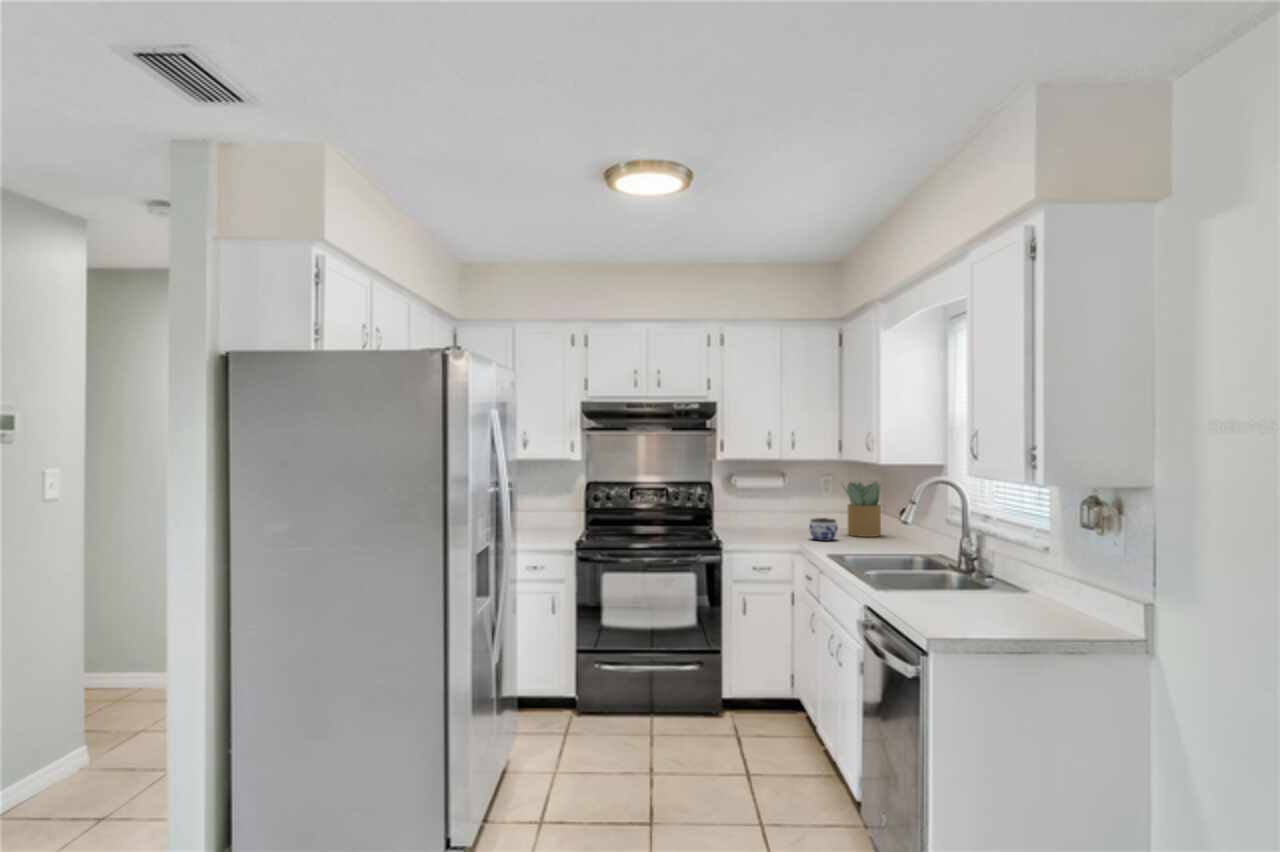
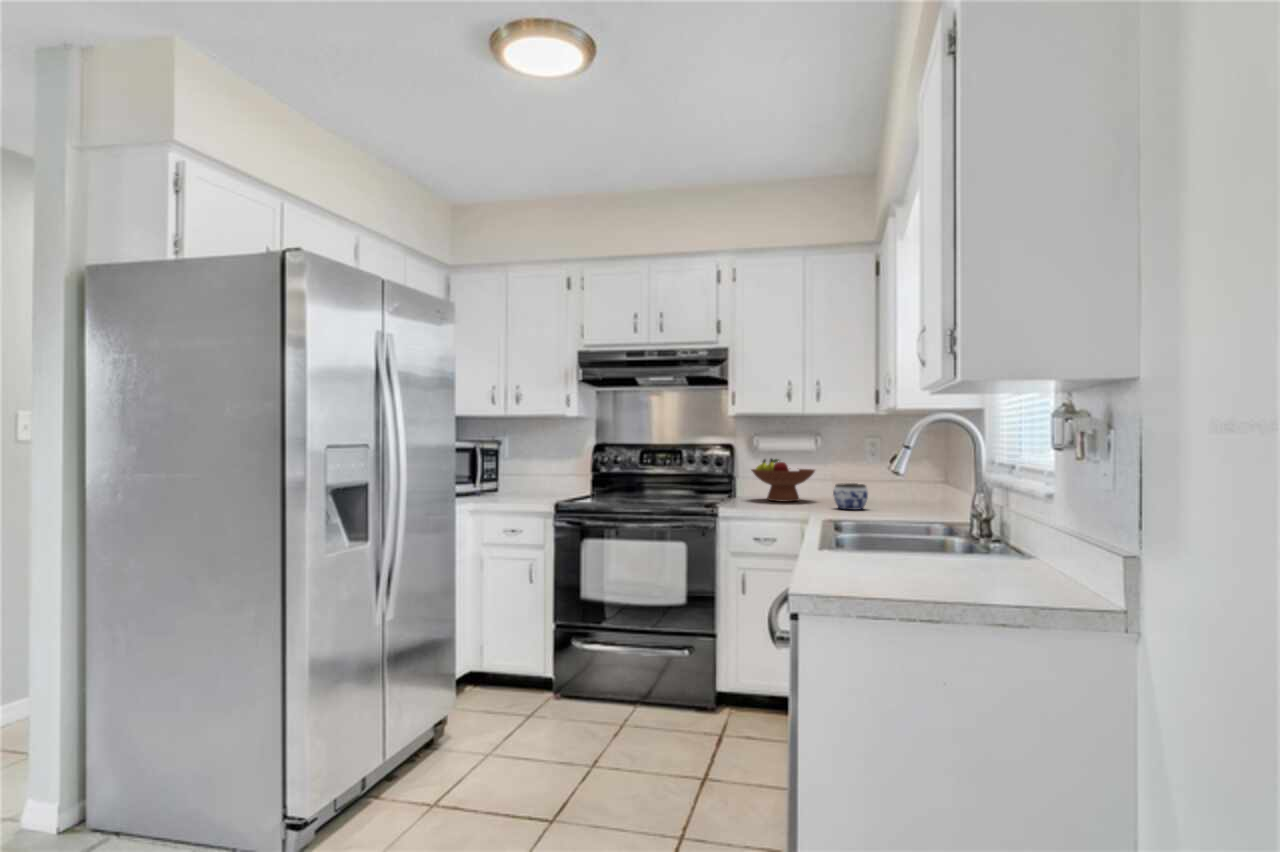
potted plant: present [844,482,881,537] -> none [882,441,932,508]
fruit bowl: none [730,495,785,532] -> present [752,458,815,502]

